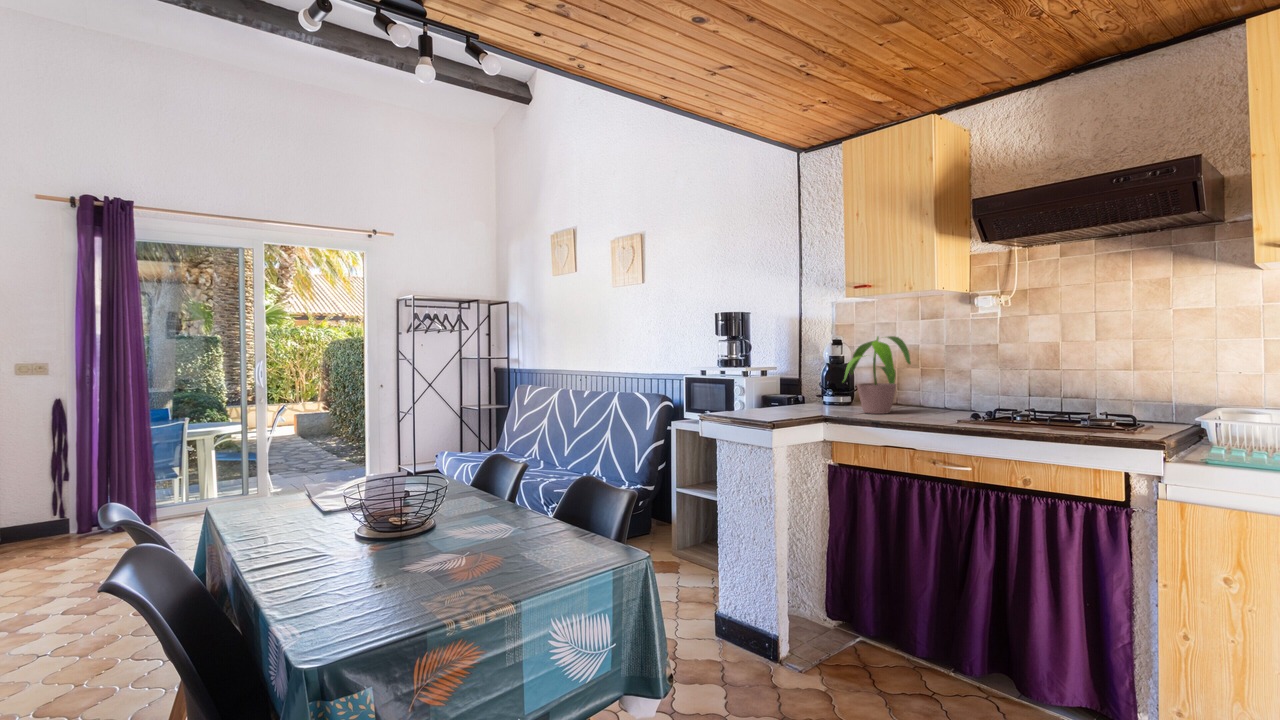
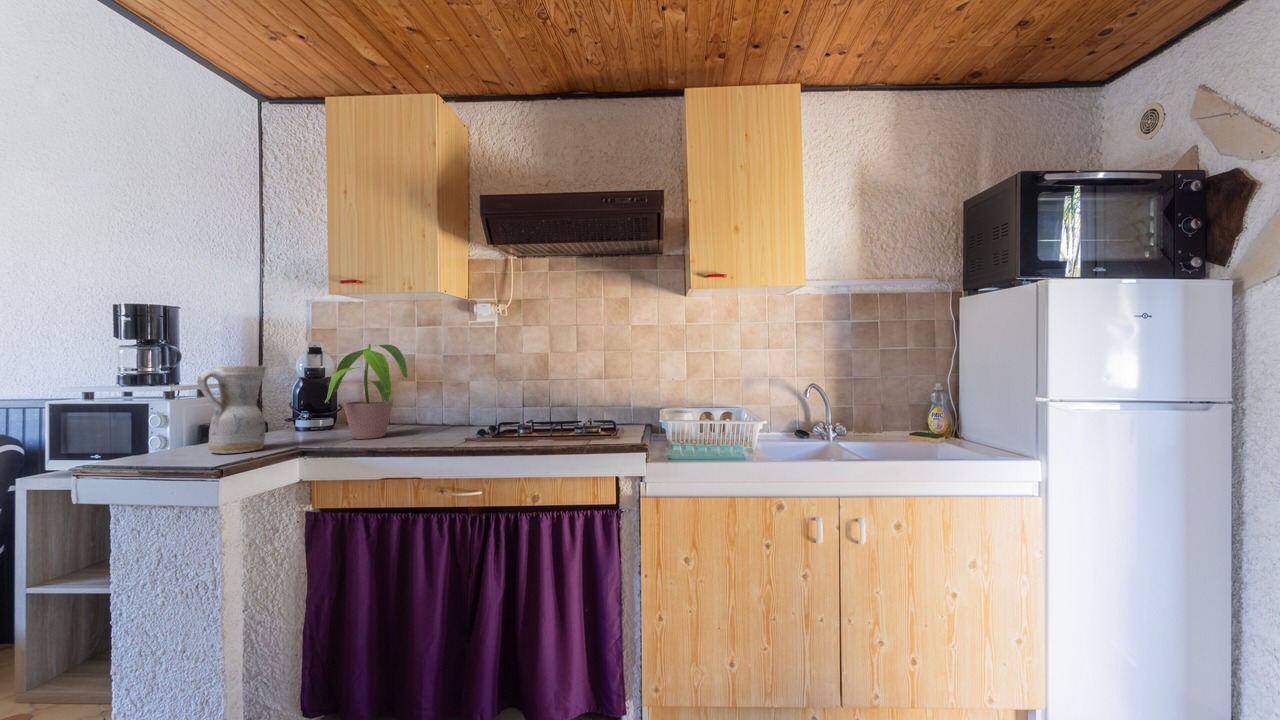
ceramic pitcher: none [760,353,802,416] -> present [197,365,266,453]

